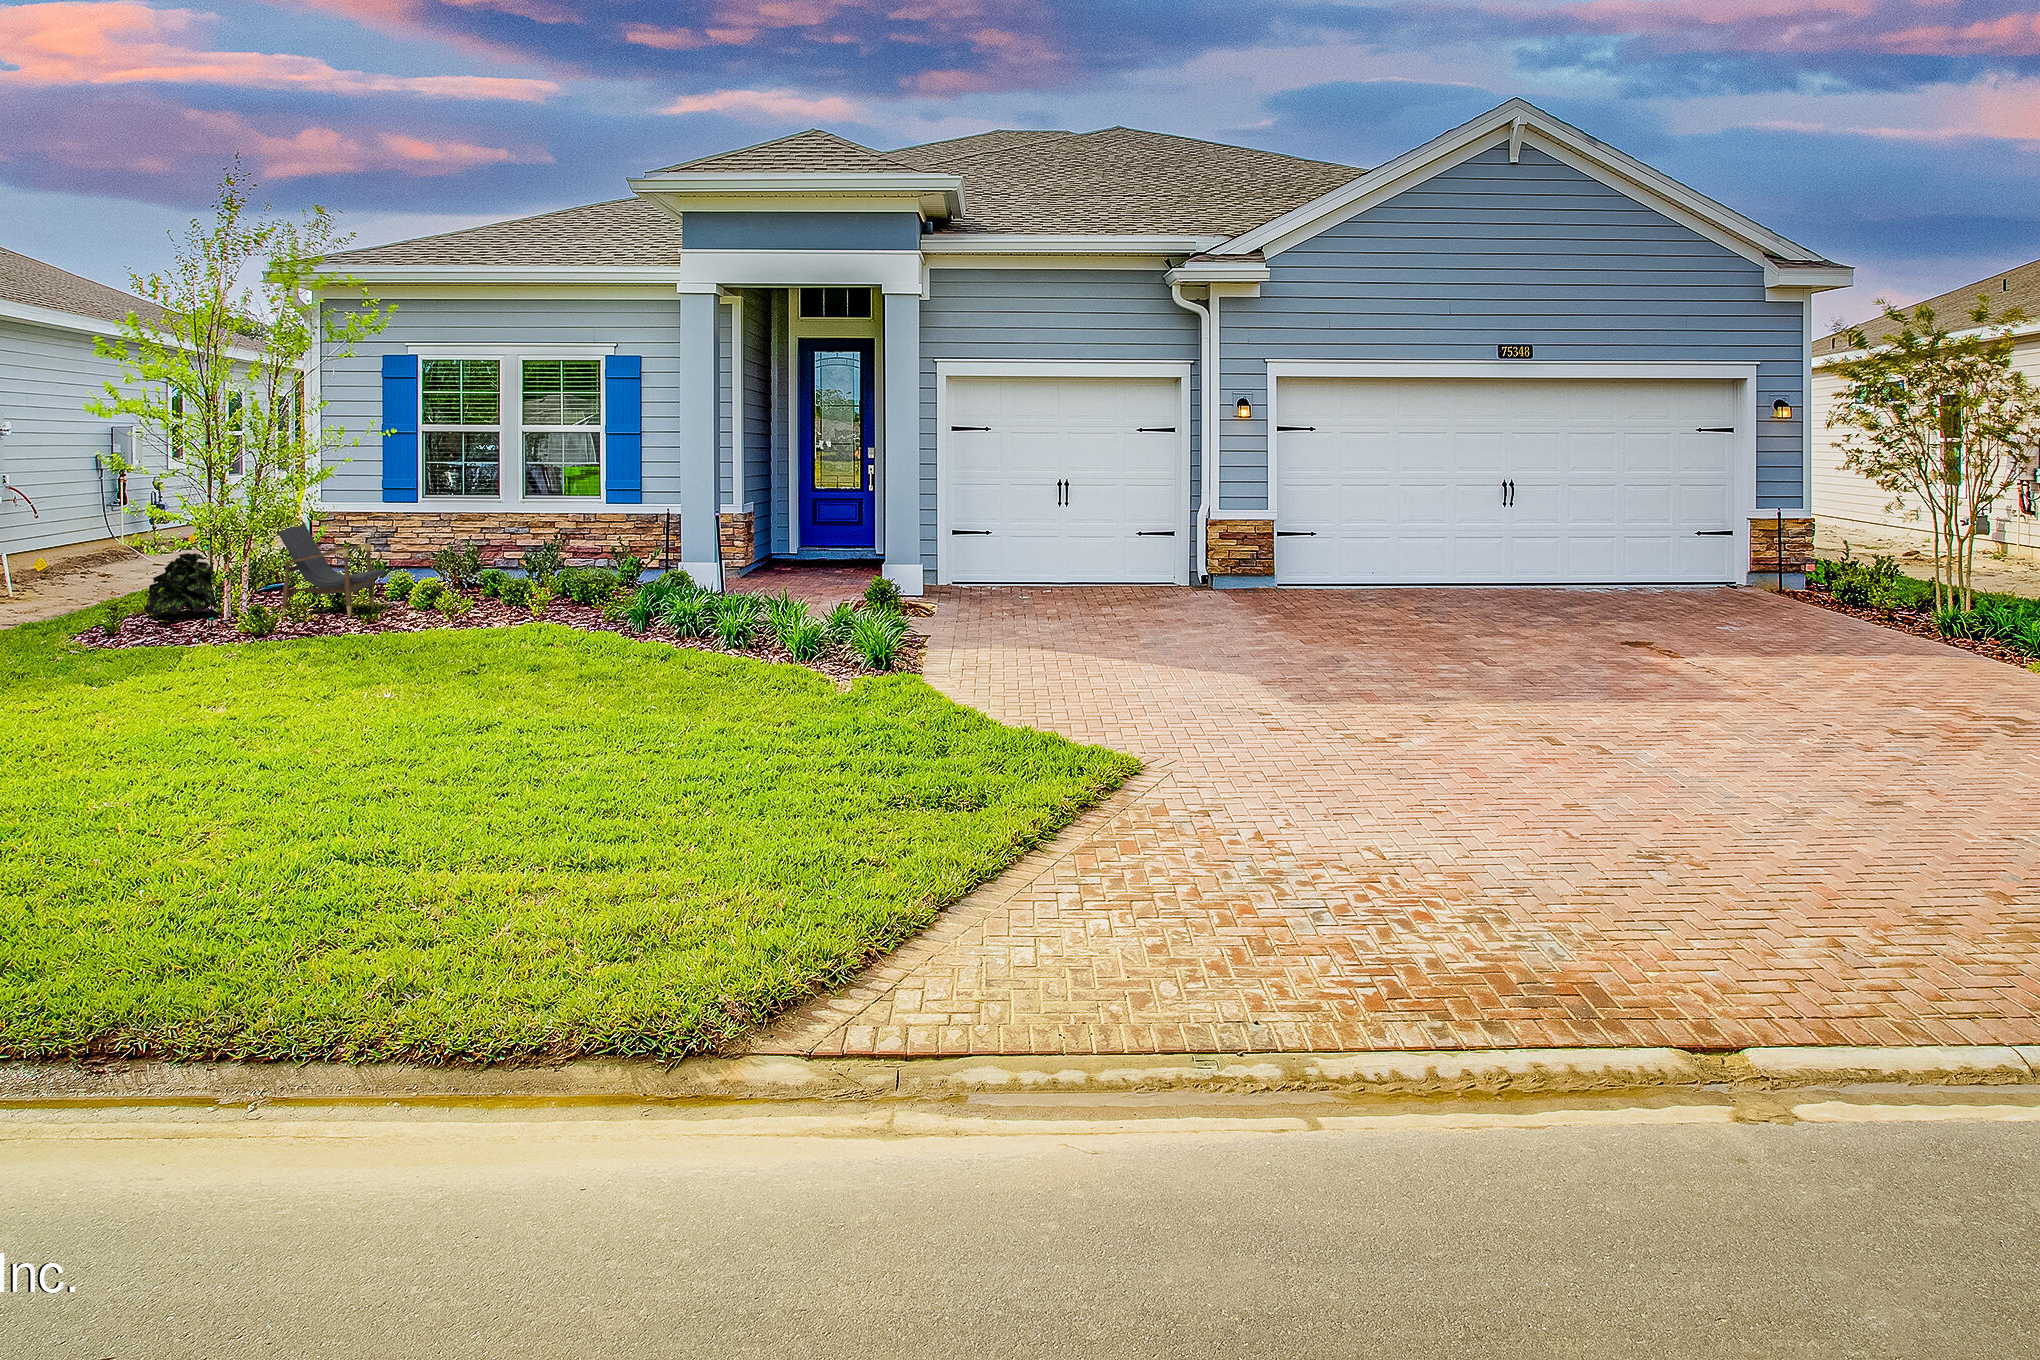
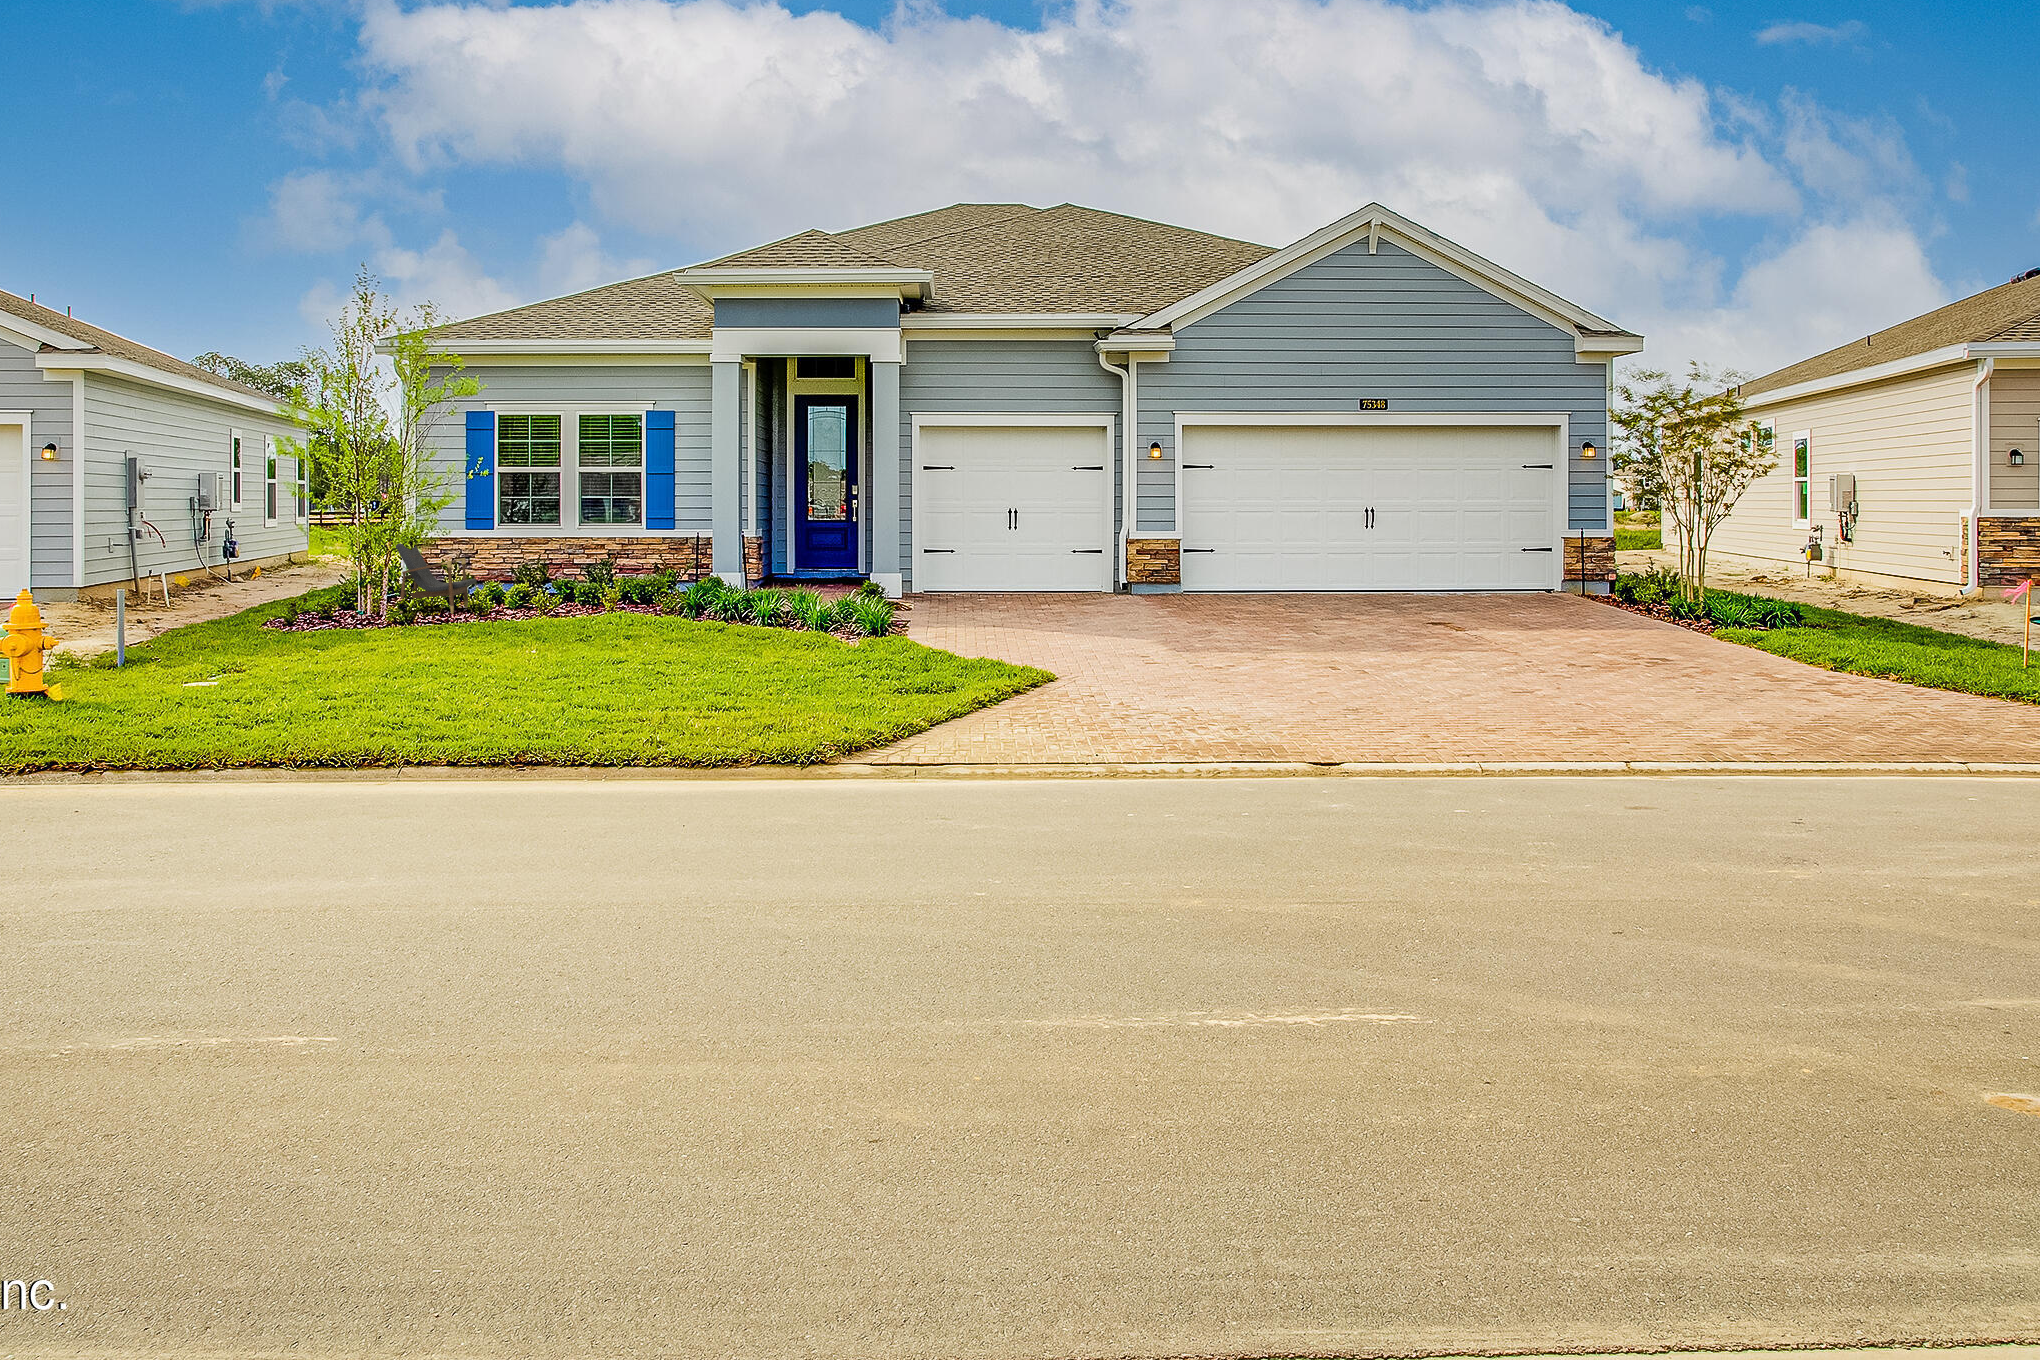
potted plant: present [145,553,217,616] -> none [294,565,361,614]

